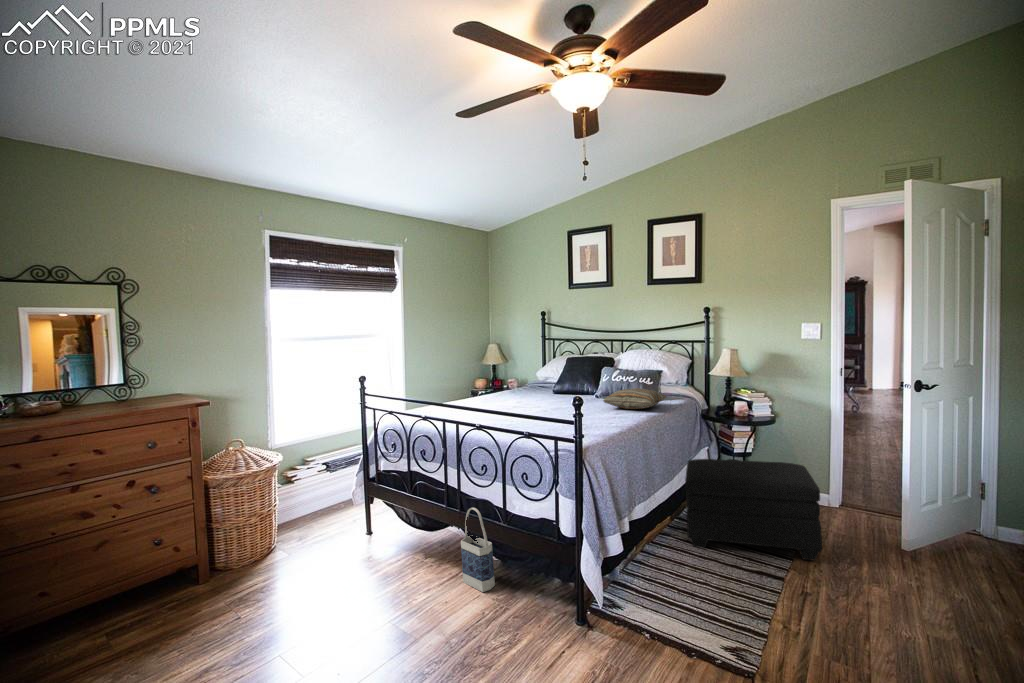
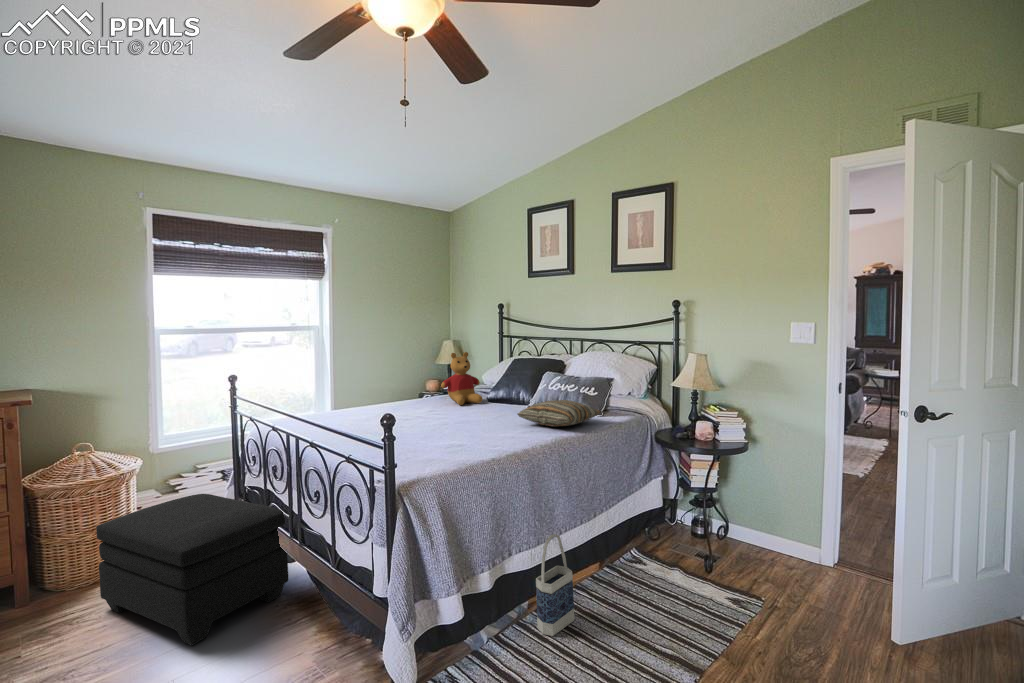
stuffed bear: none [513,353,549,397] -> present [441,352,482,405]
ottoman: present [685,459,822,561] -> present [96,494,288,645]
bag: present [461,508,495,592] -> present [536,534,574,636]

